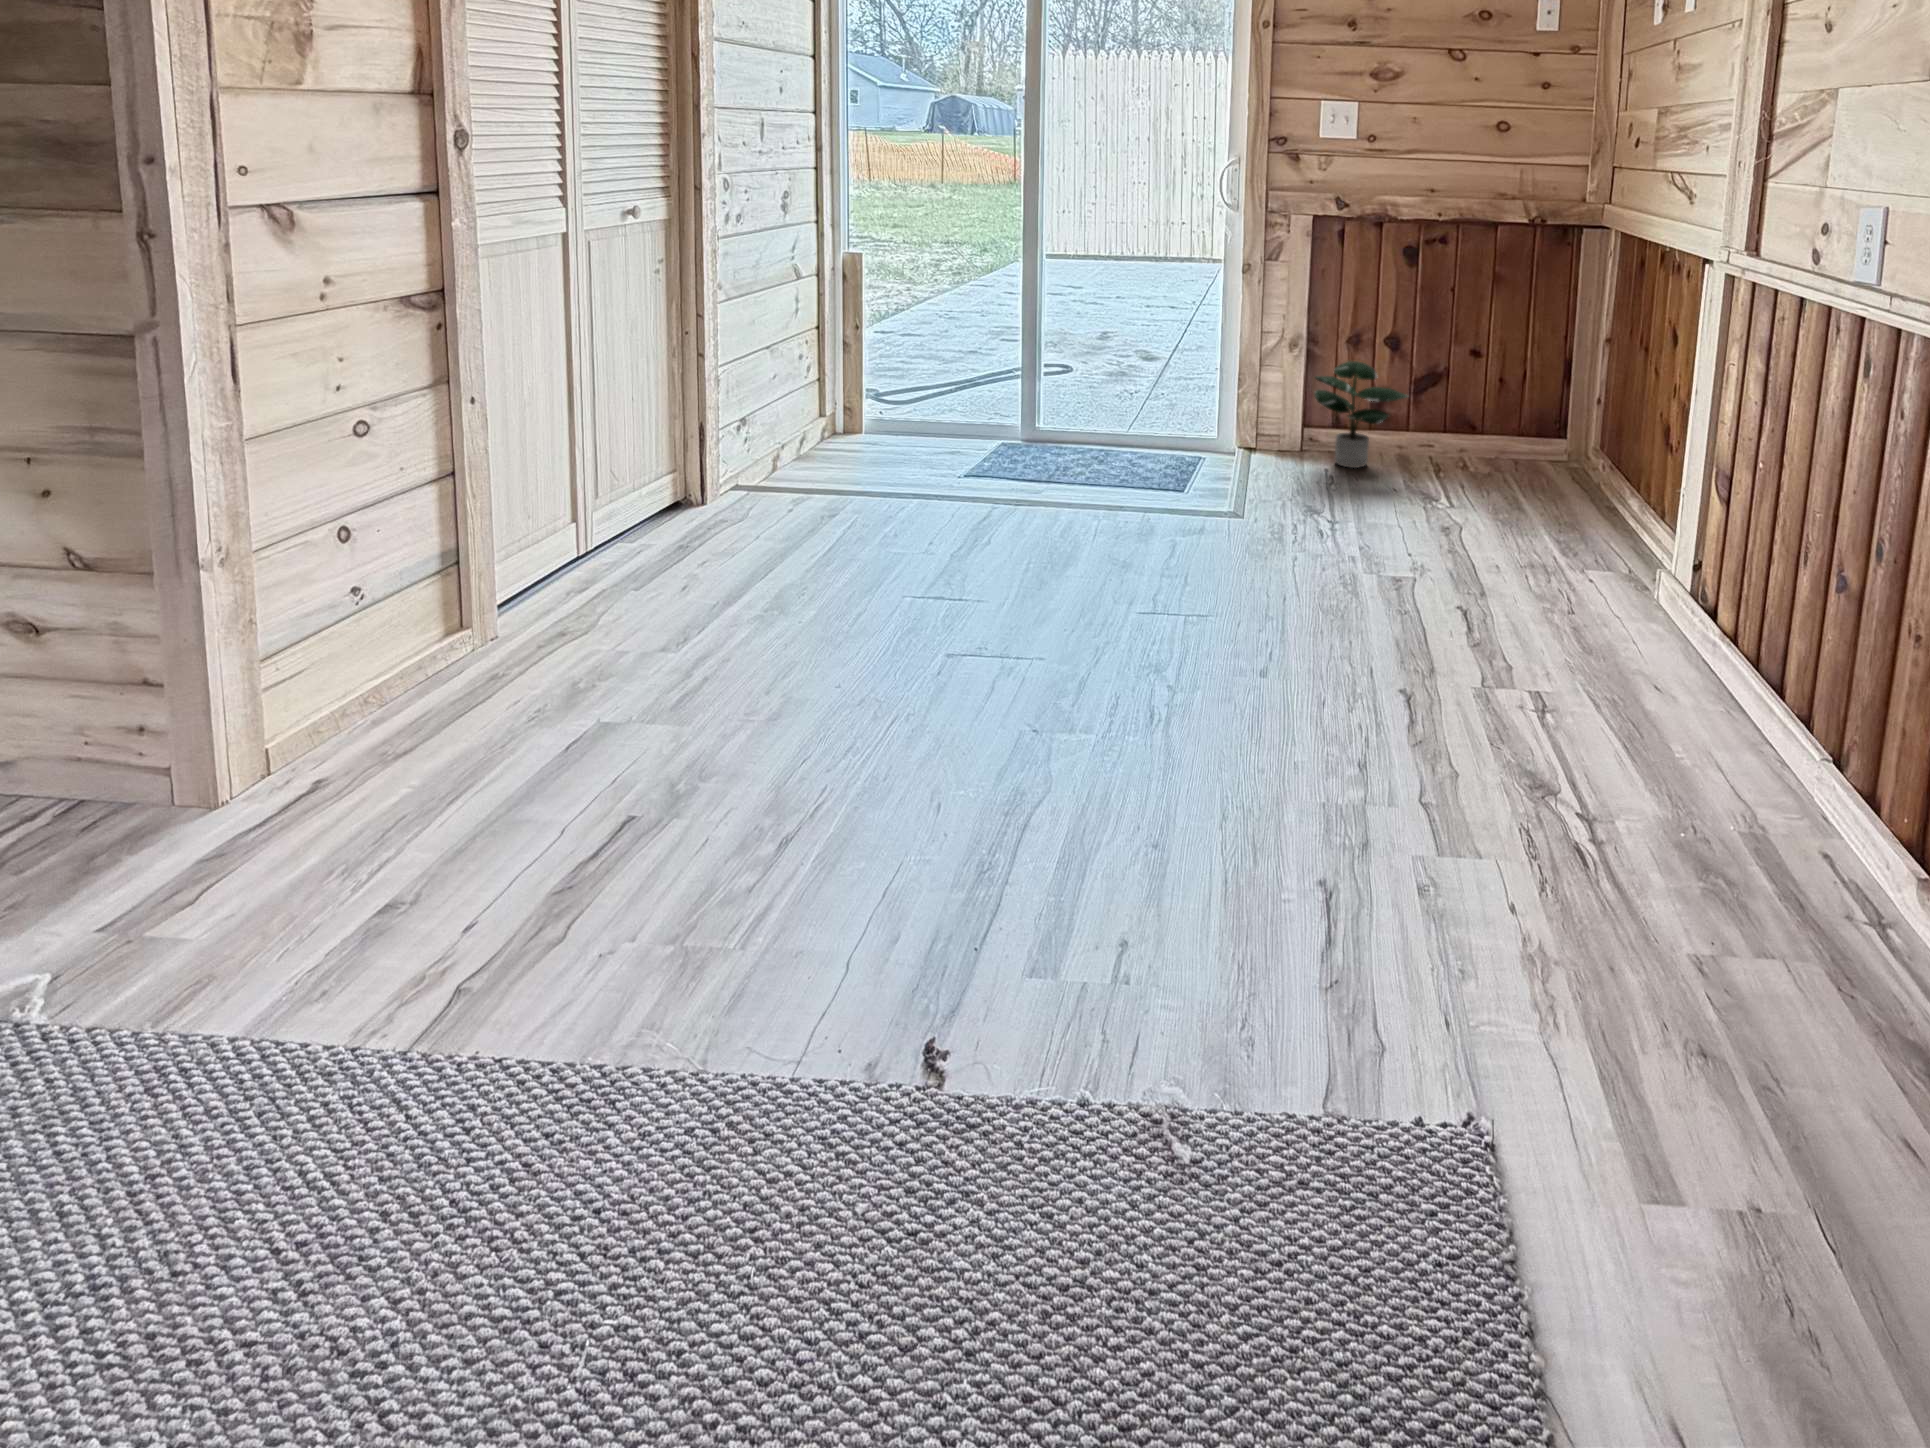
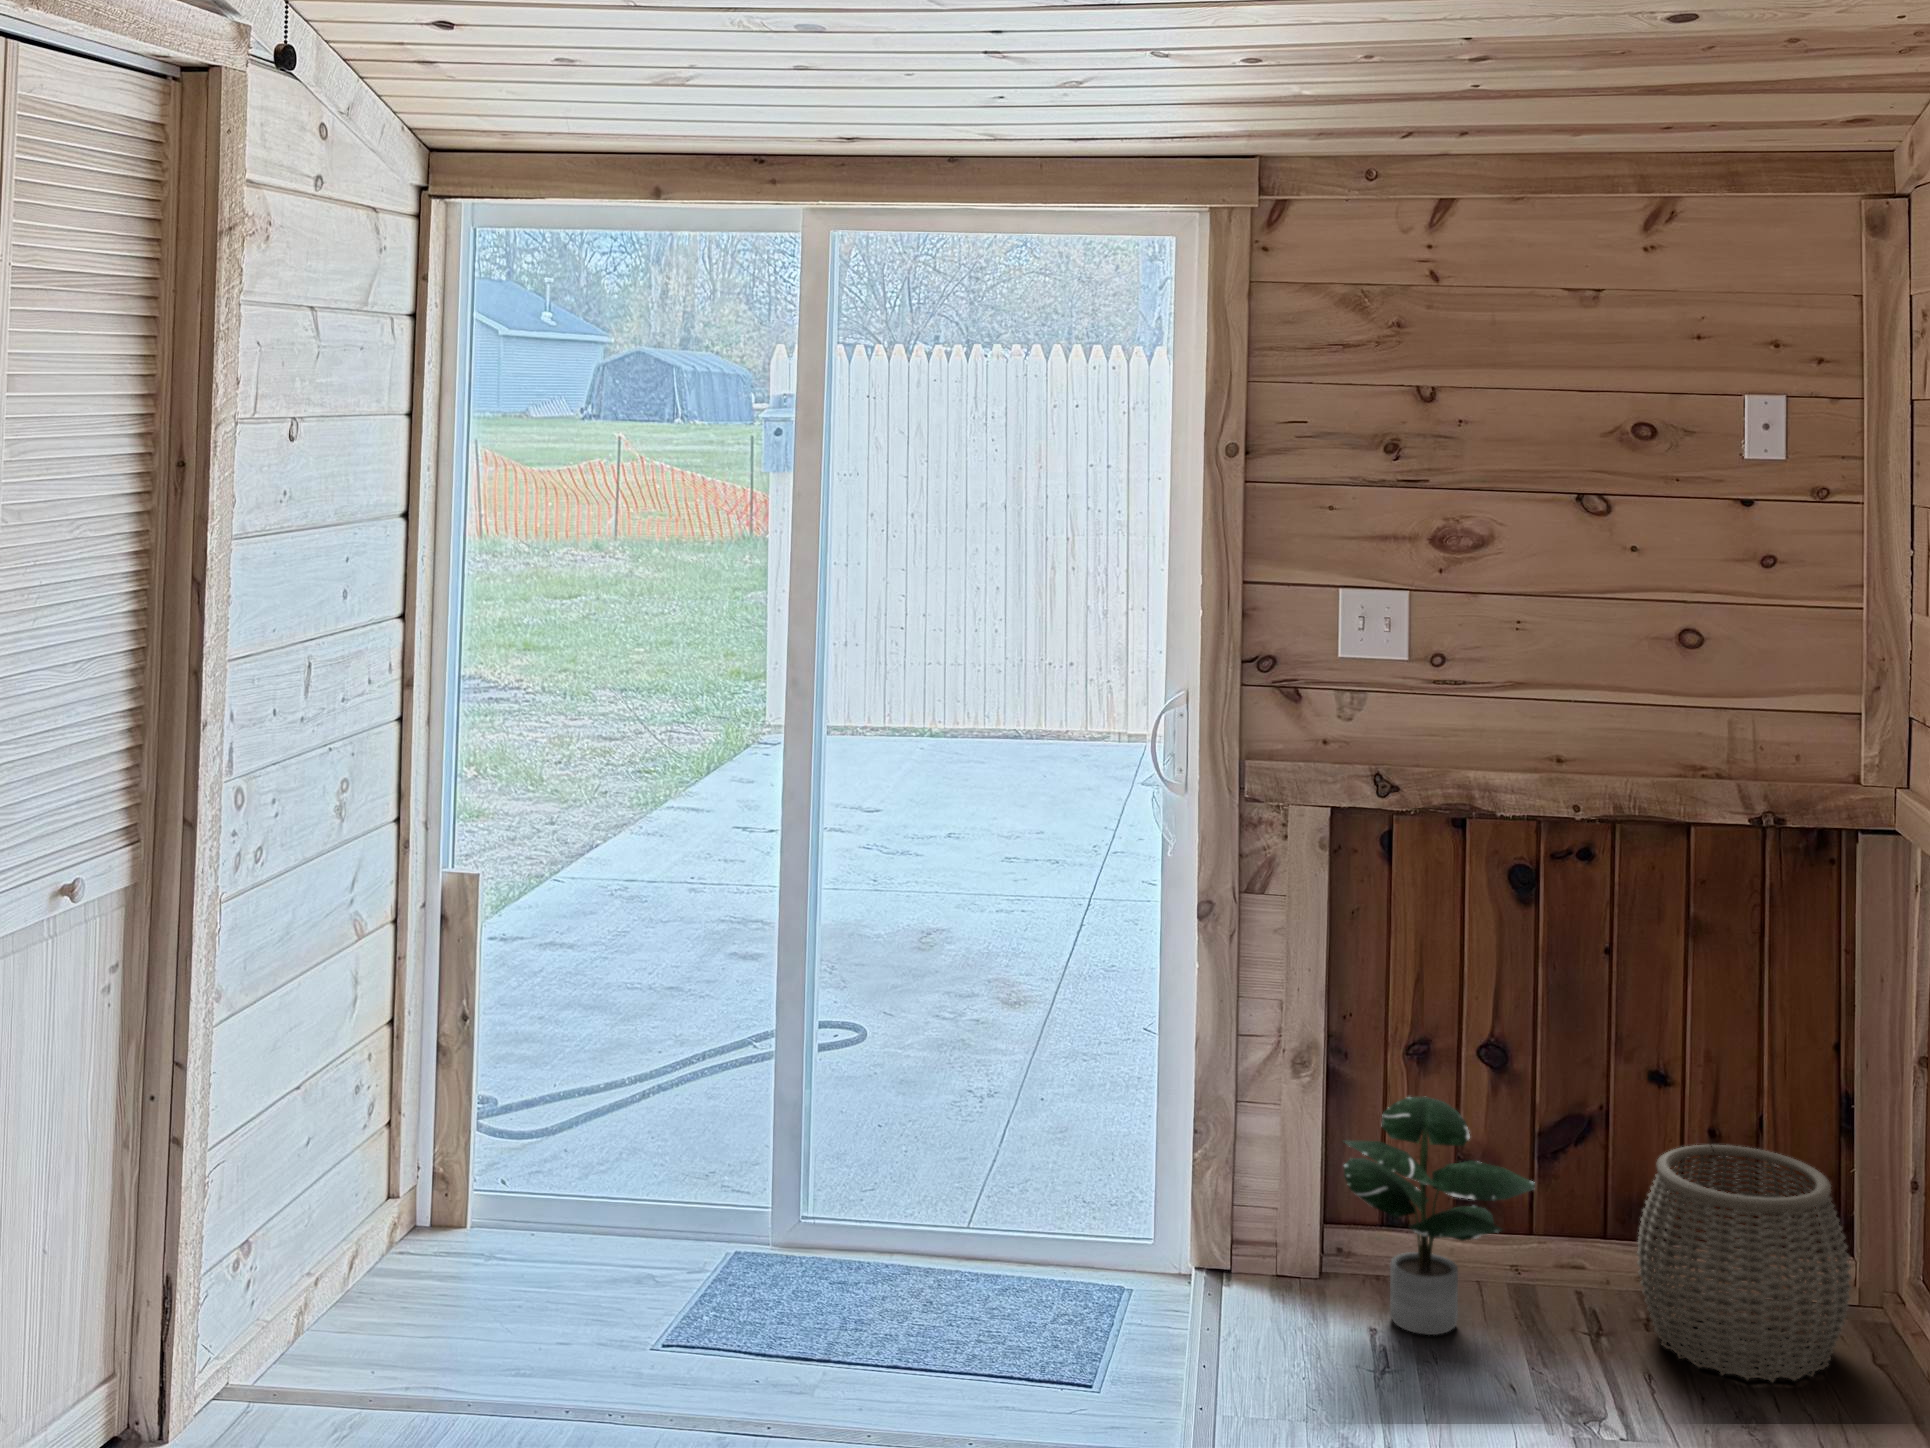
woven basket: none [1456,381,1559,483] -> present [1637,1145,1852,1382]

